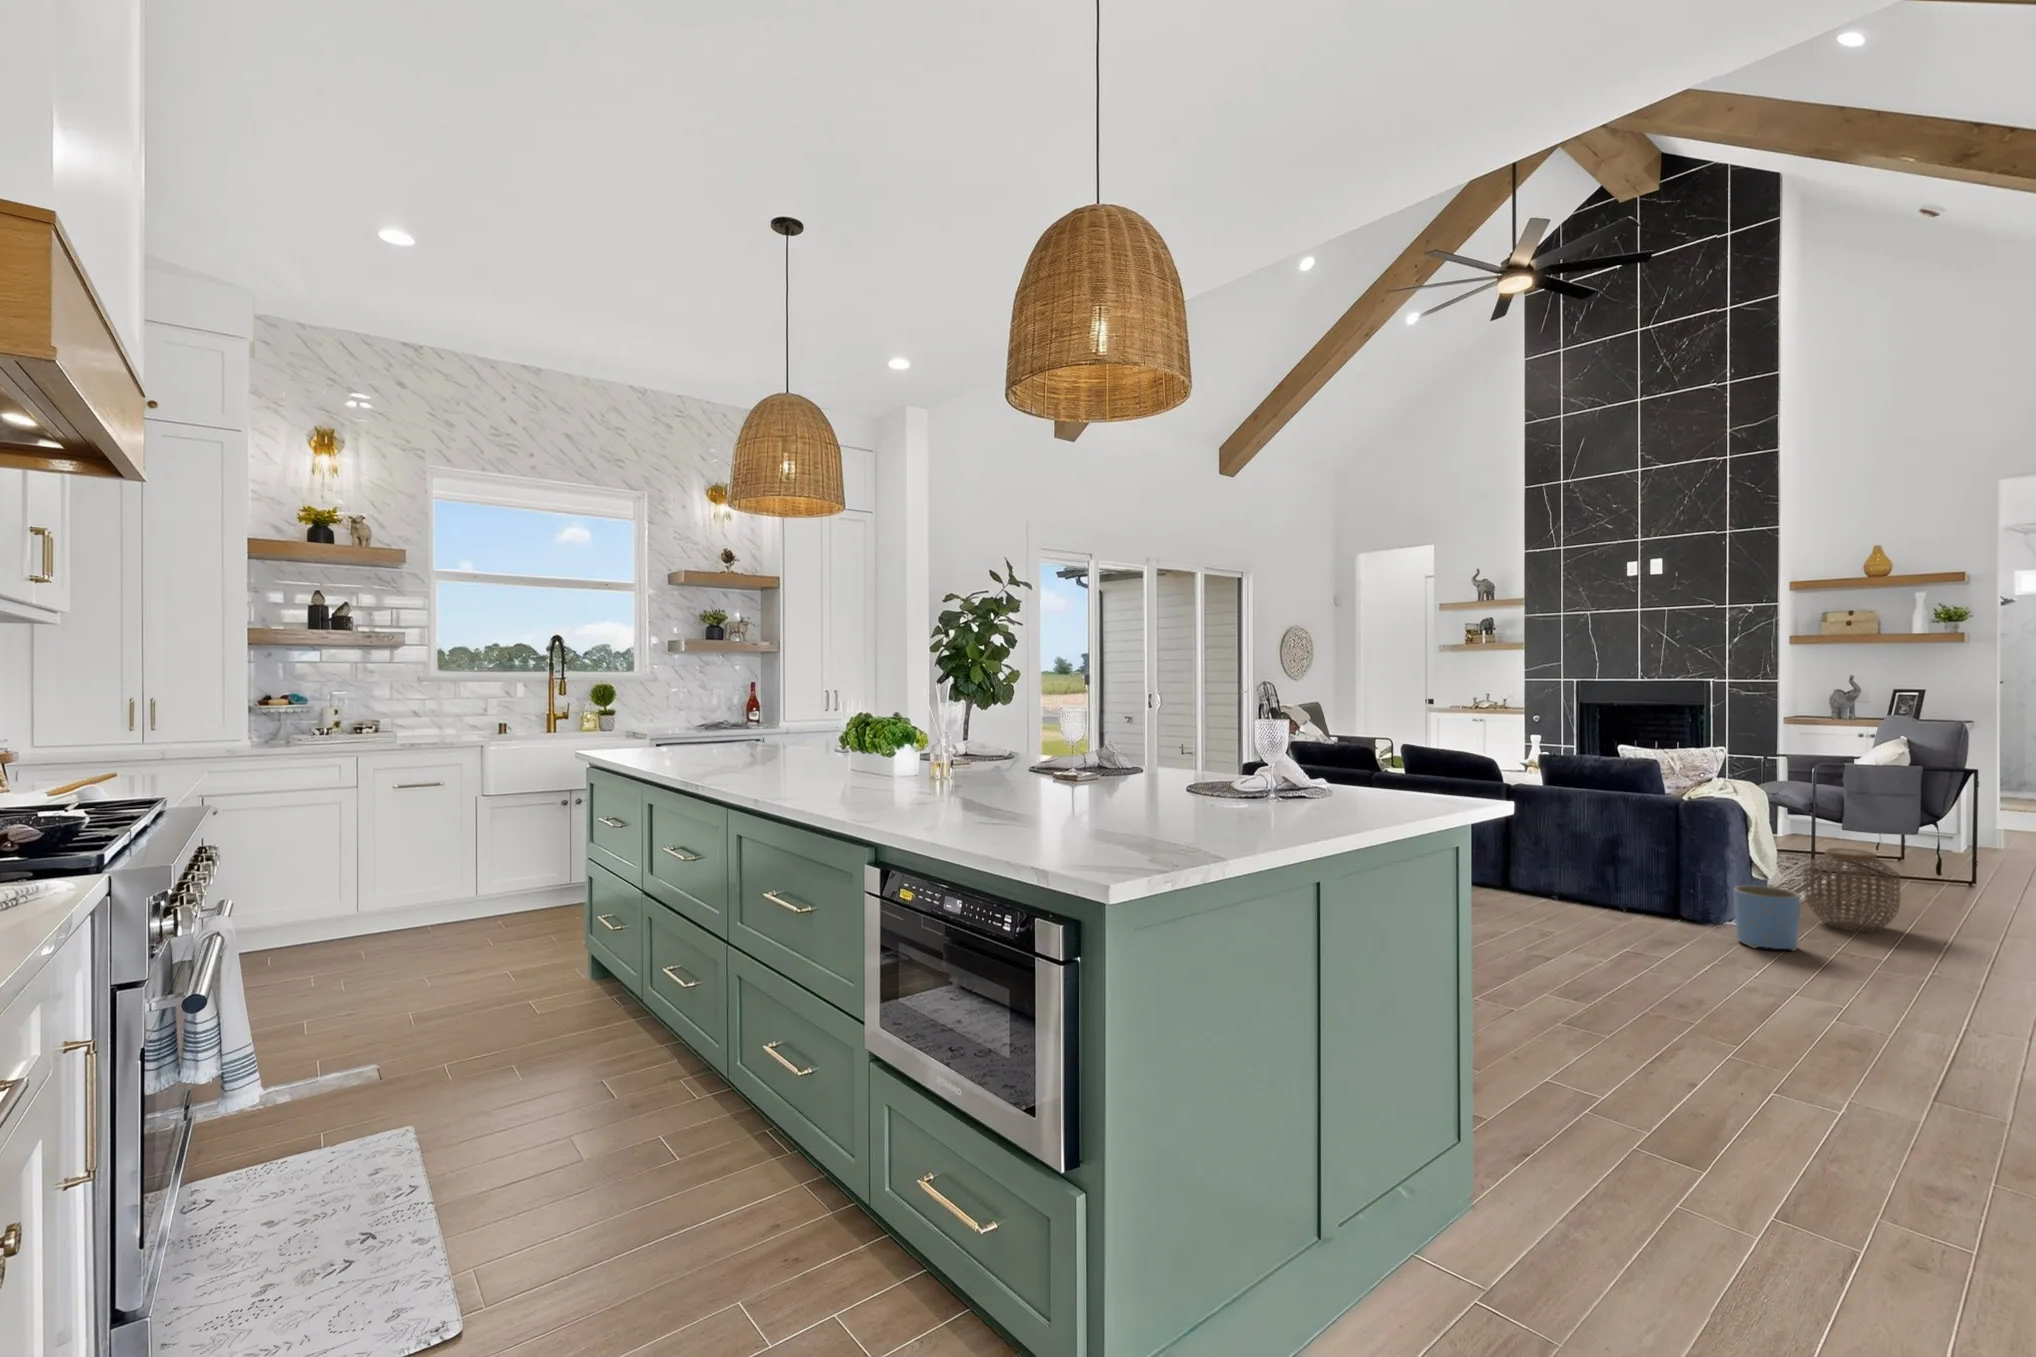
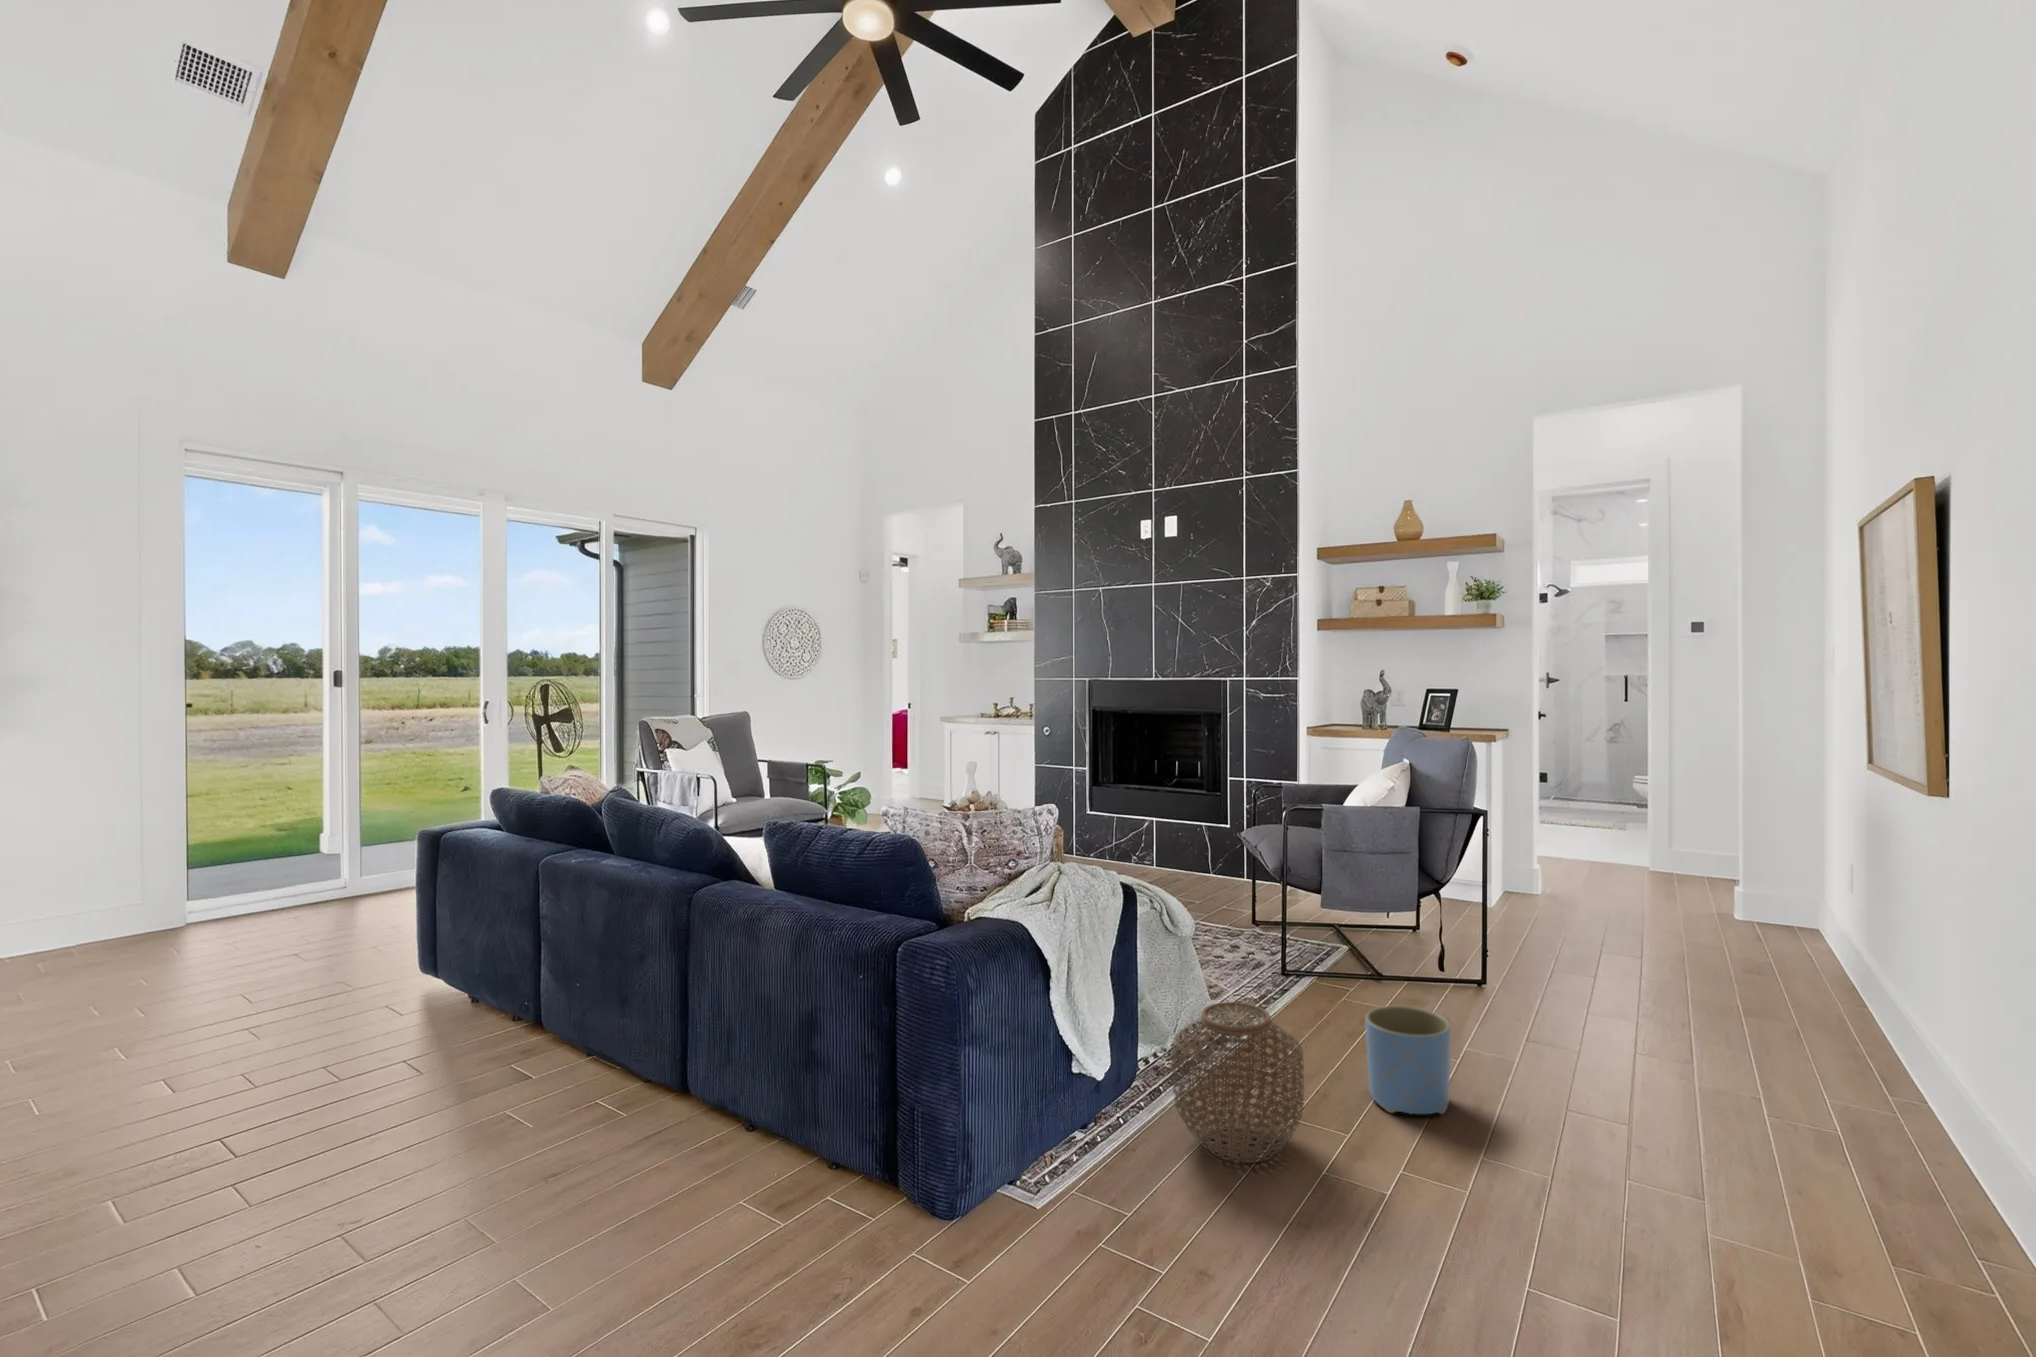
planter: present [1734,886,1800,951] -> present [1365,1006,1451,1114]

